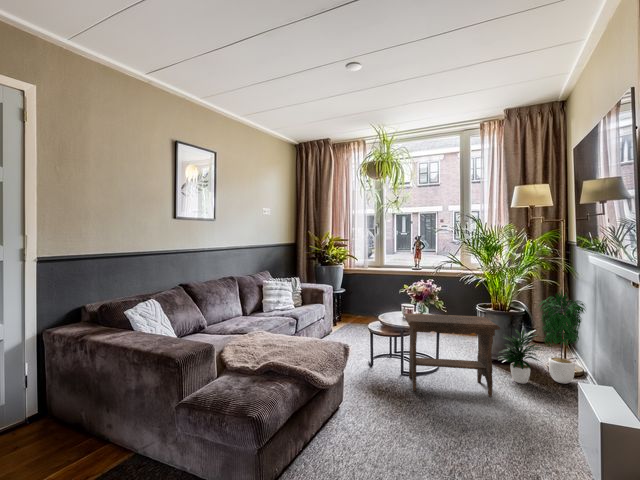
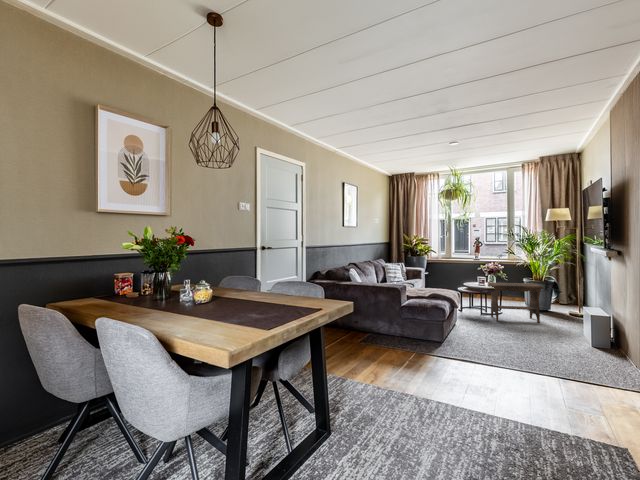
potted plant: present [499,291,585,384] -> none [540,268,592,319]

